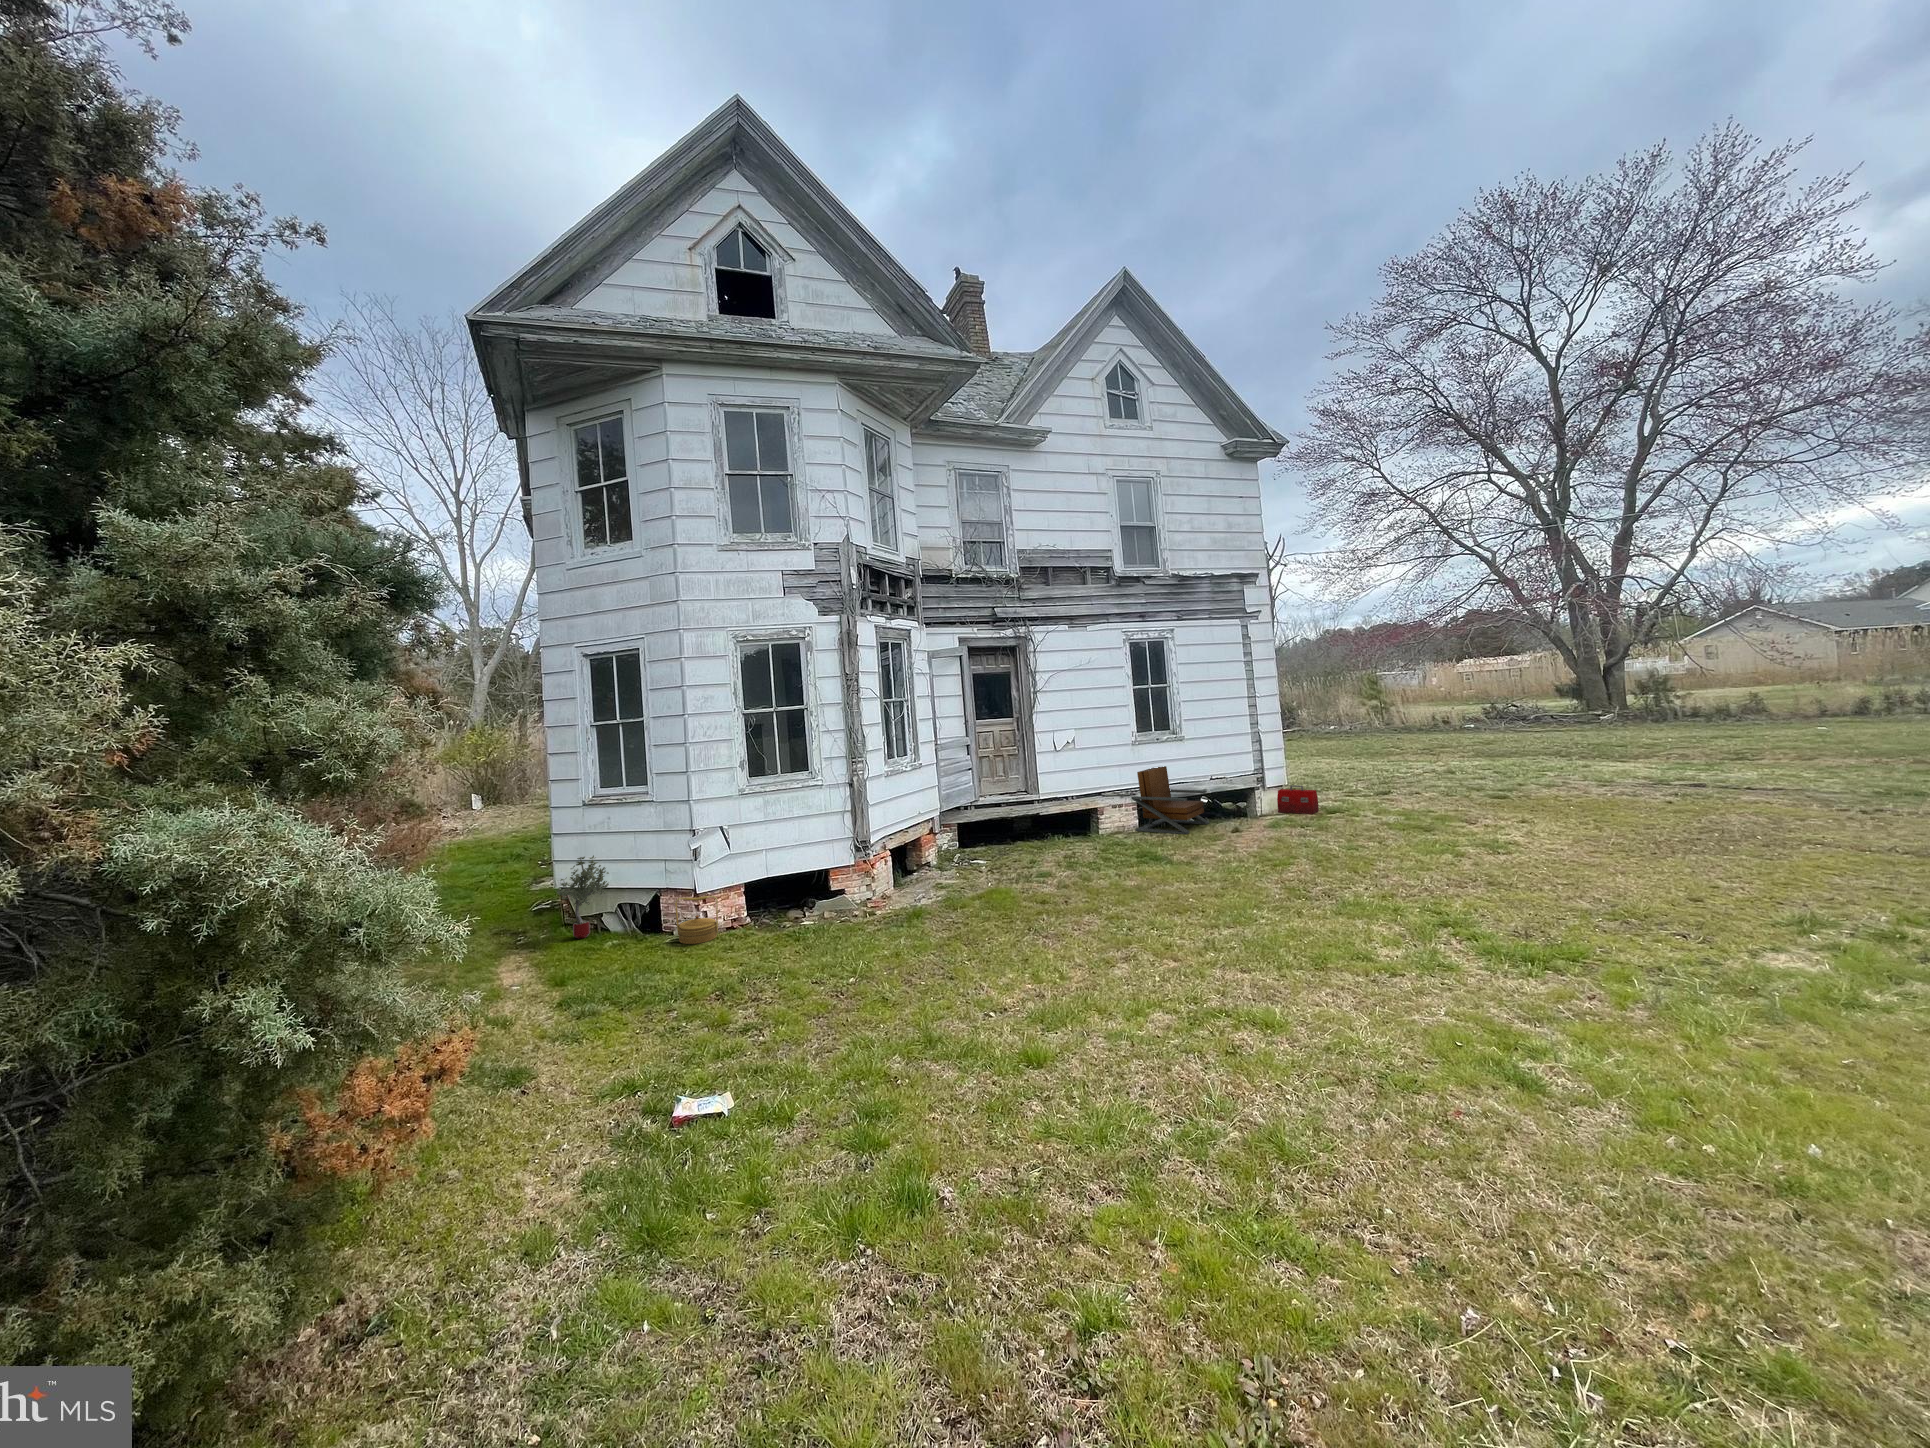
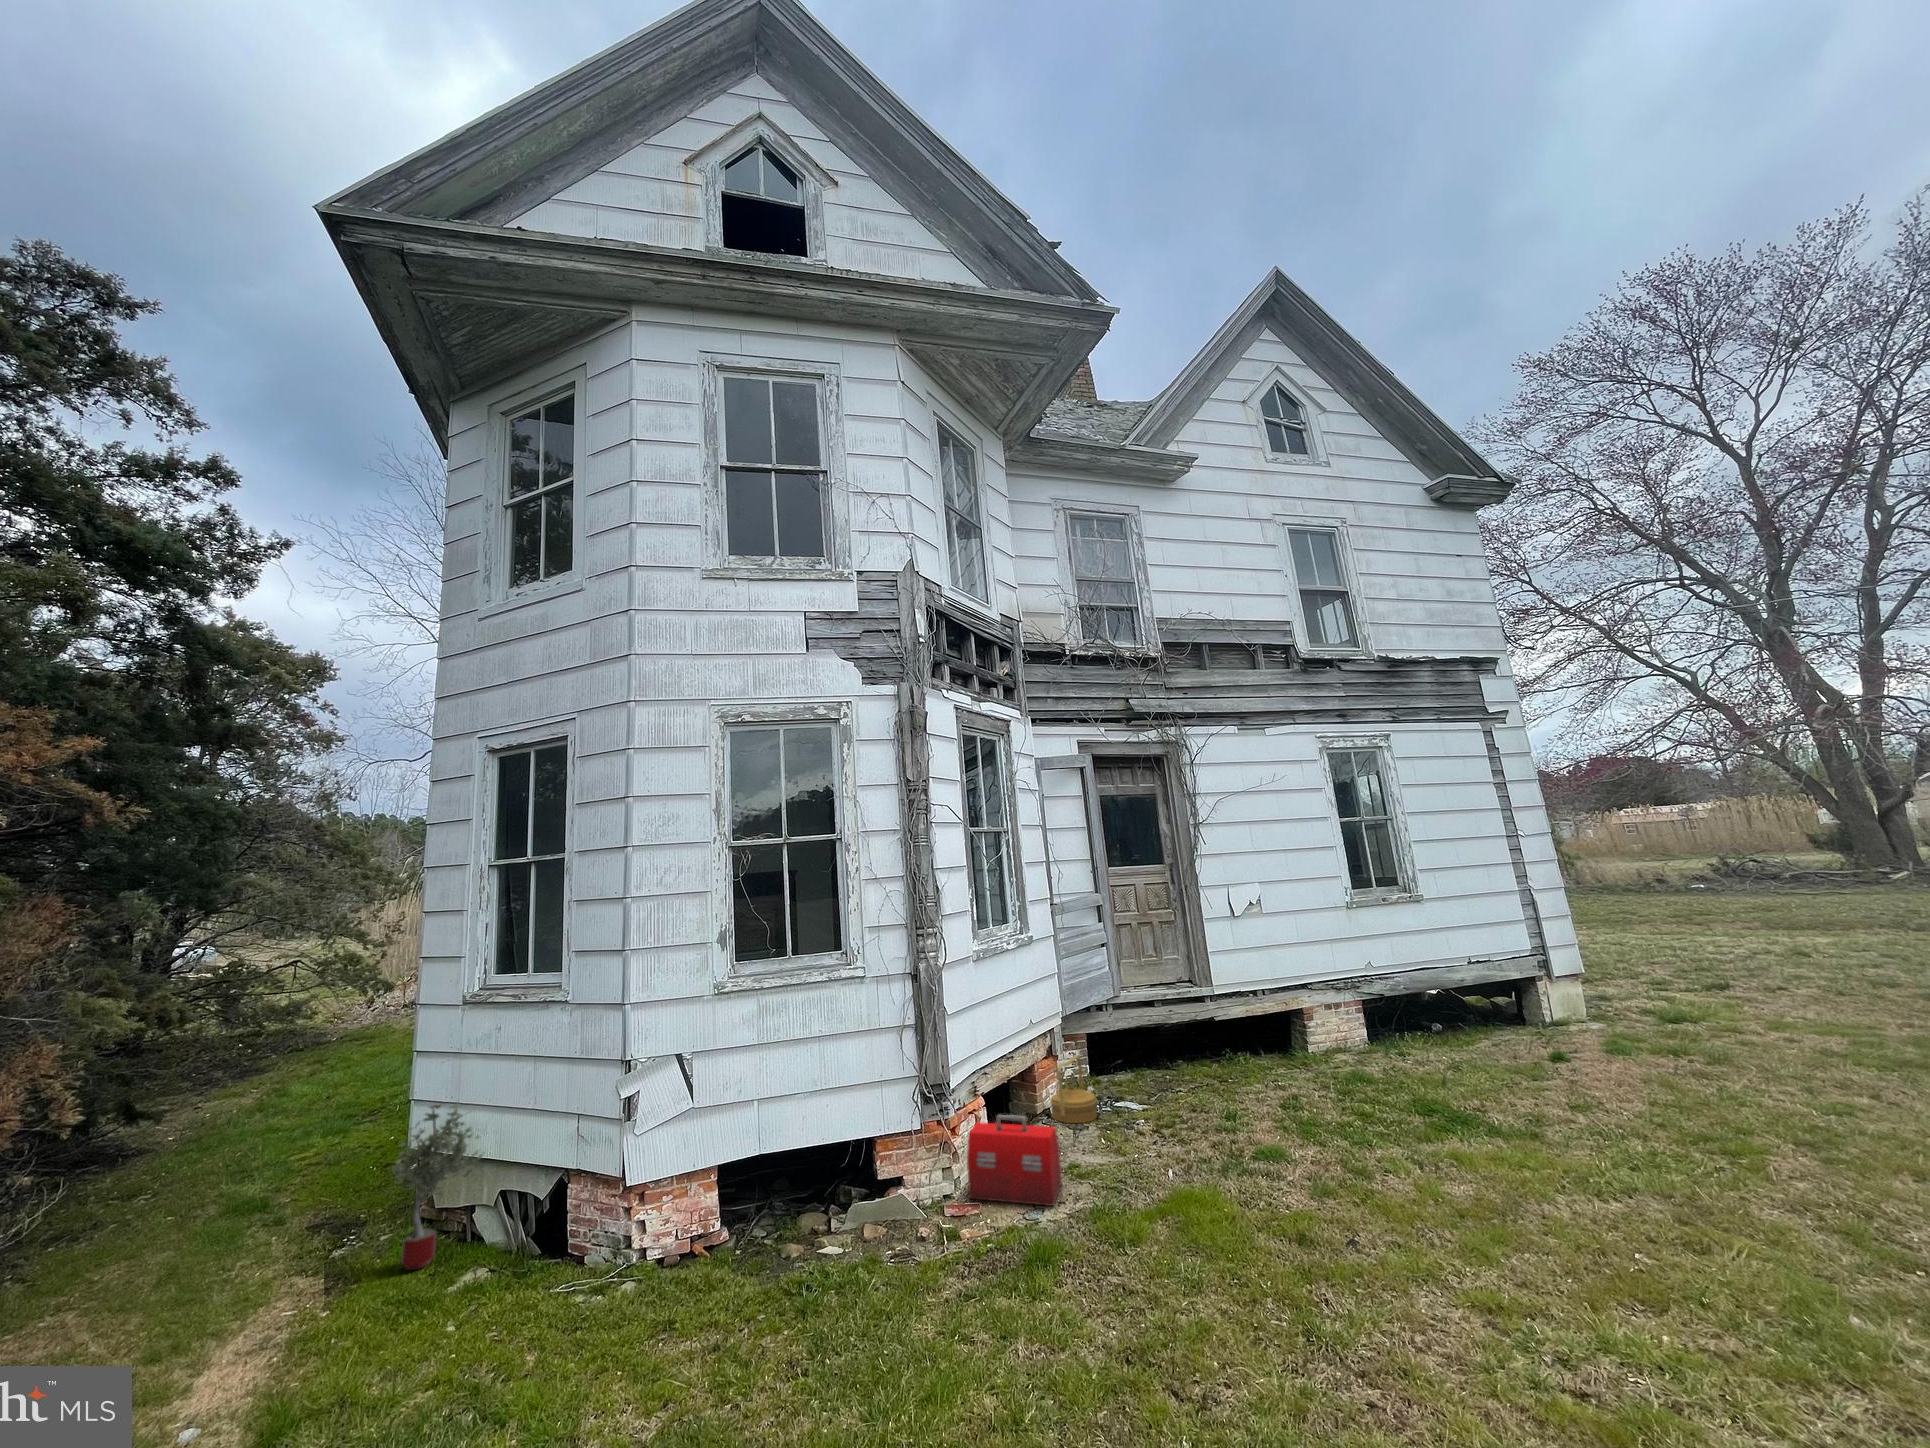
lounge chair: present [1131,766,1209,834] -> none [1356,943,1487,1063]
toolbox: present [1277,785,1319,814] -> present [967,1115,1062,1206]
woven basket: present [675,896,718,944] -> present [1050,1056,1098,1123]

